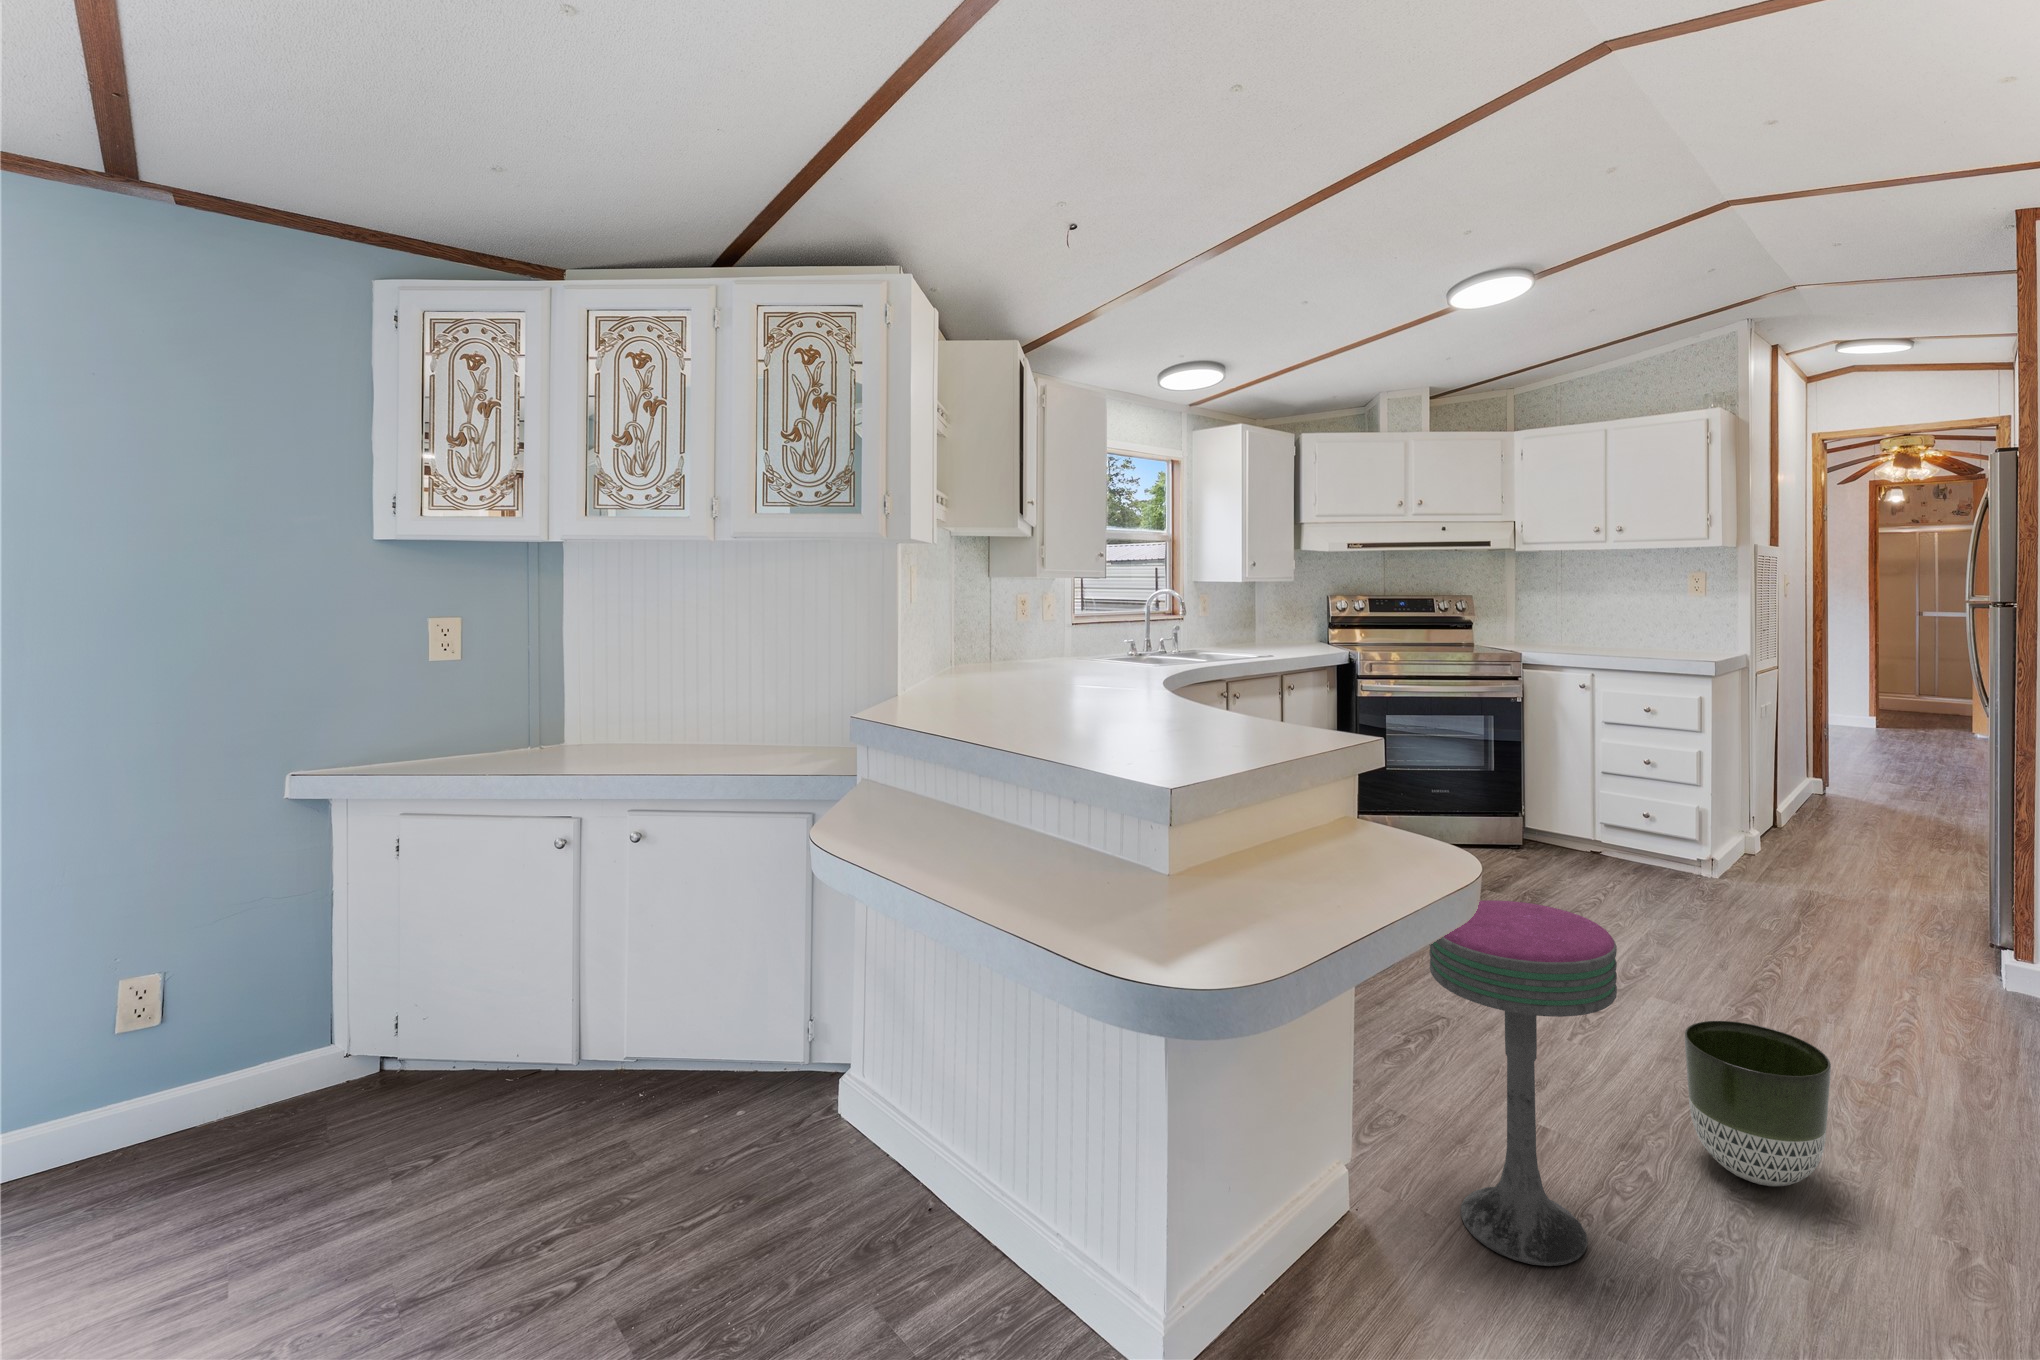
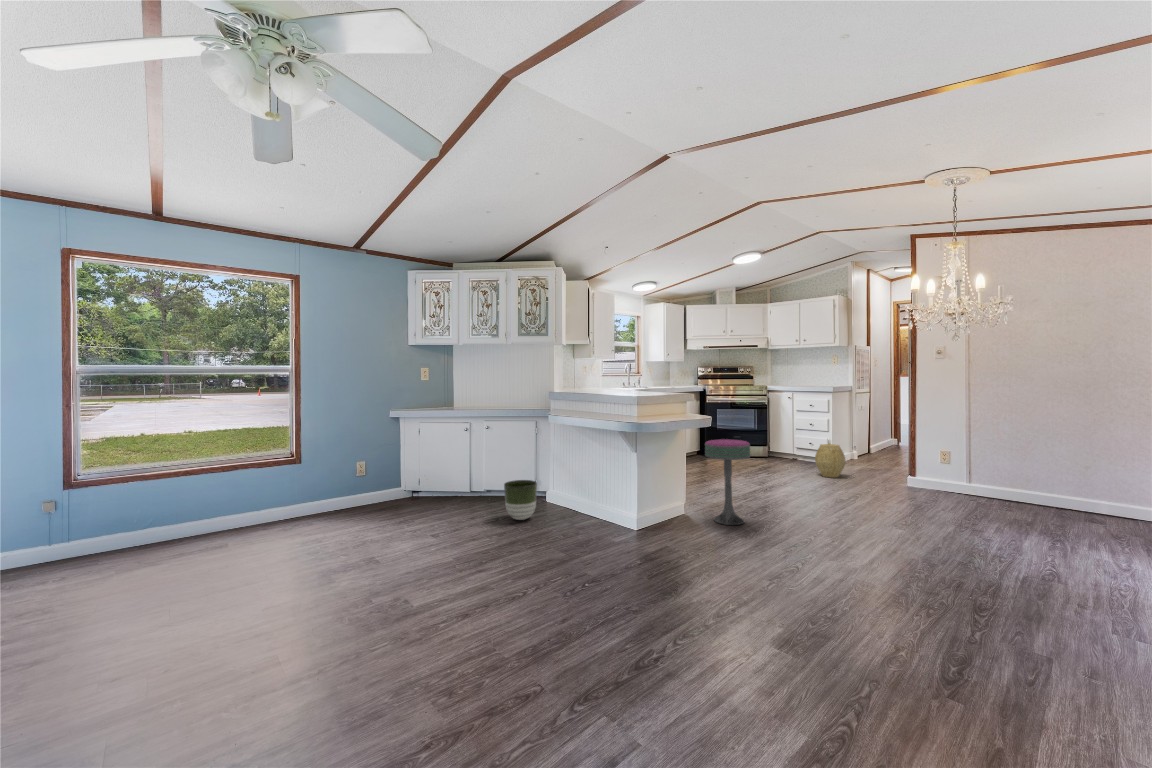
woven basket: none [1685,832,1781,936] -> present [815,443,845,478]
planter: present [1685,1021,1831,1186] -> present [504,480,537,520]

